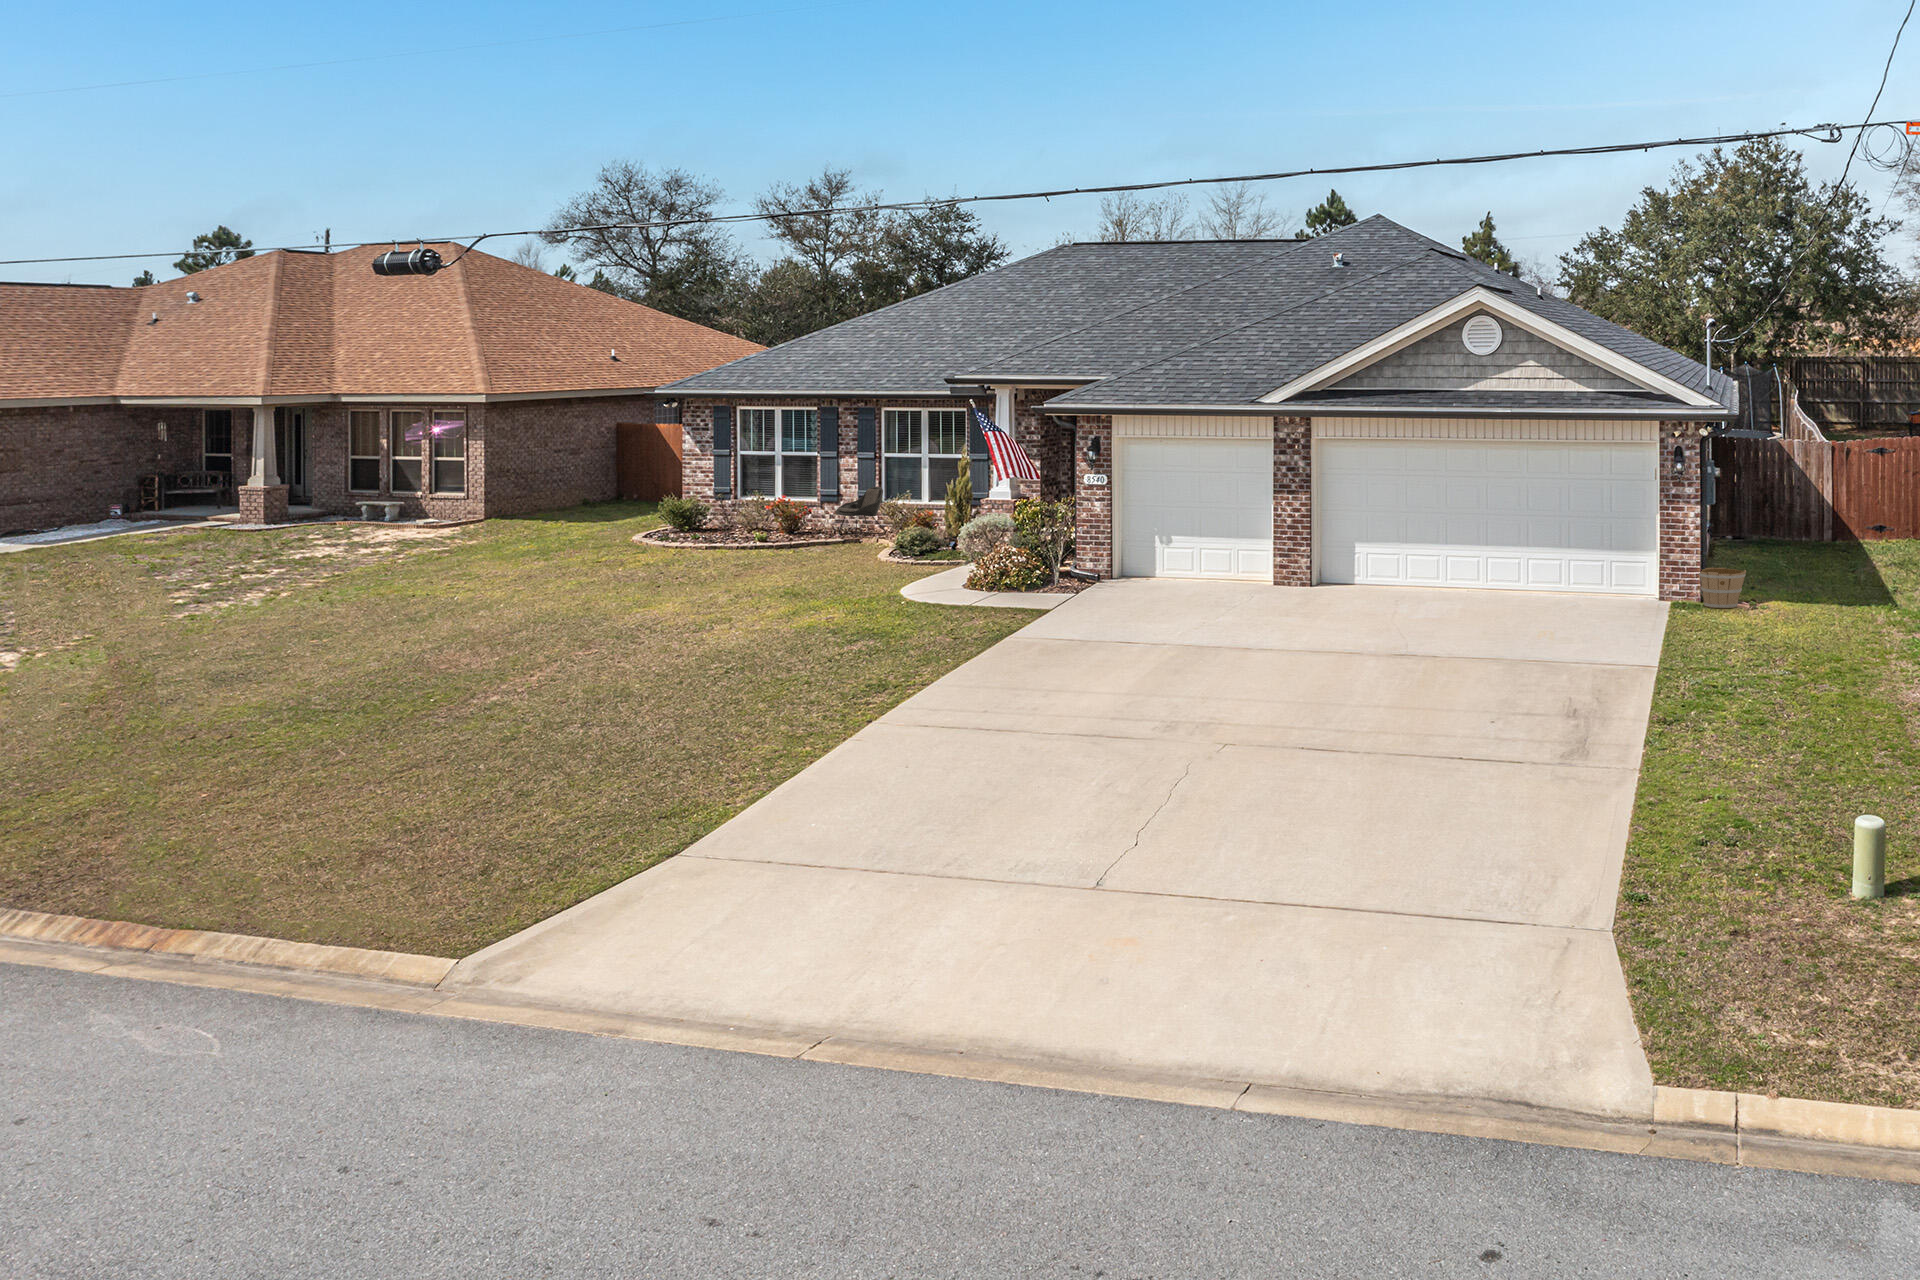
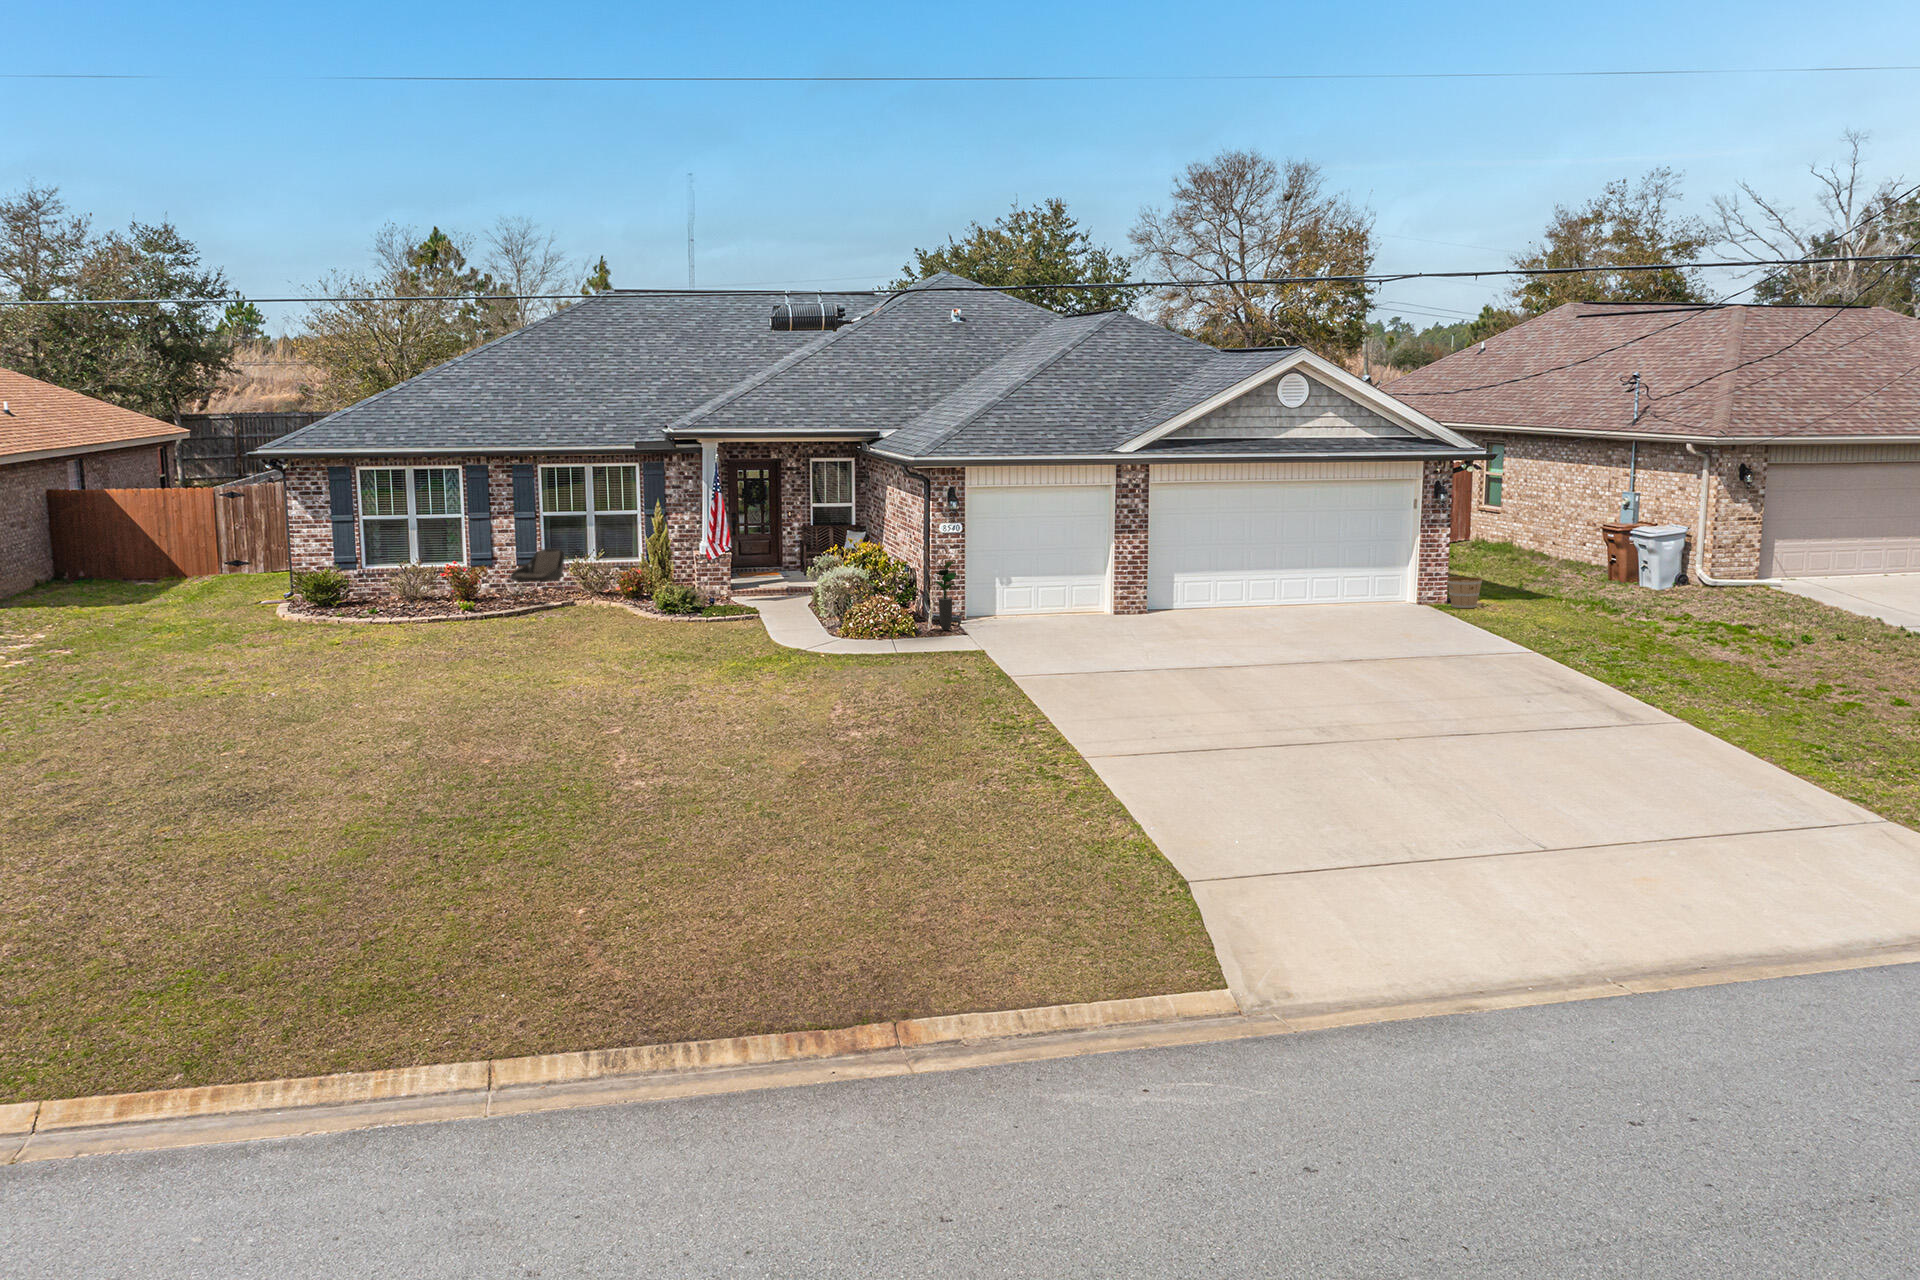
potted plant: none [1057,512,1087,583] -> present [936,561,957,630]

